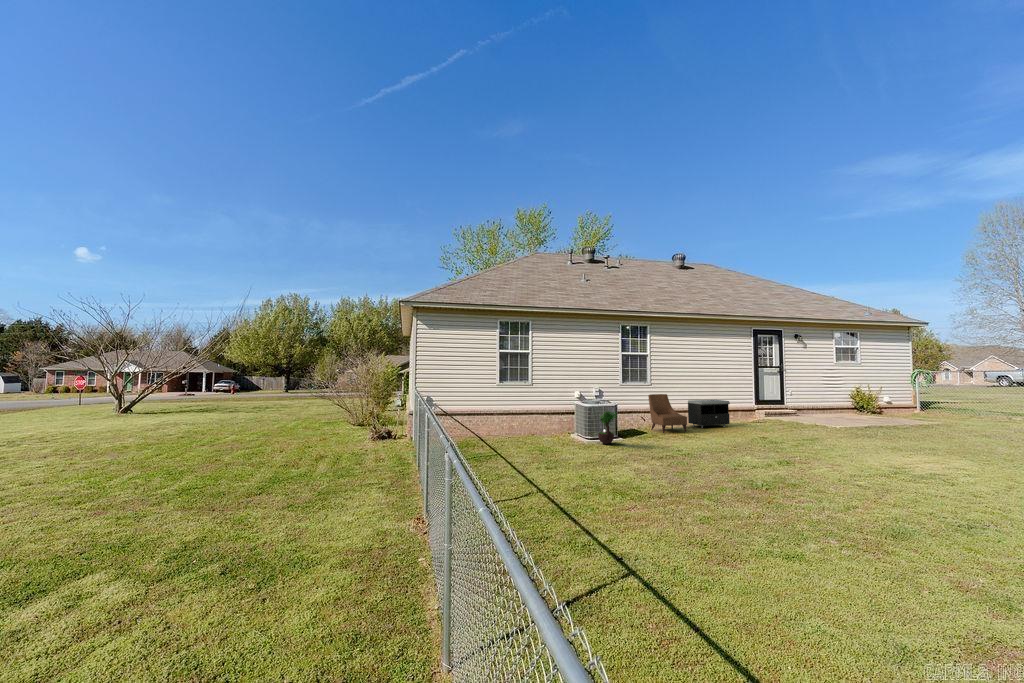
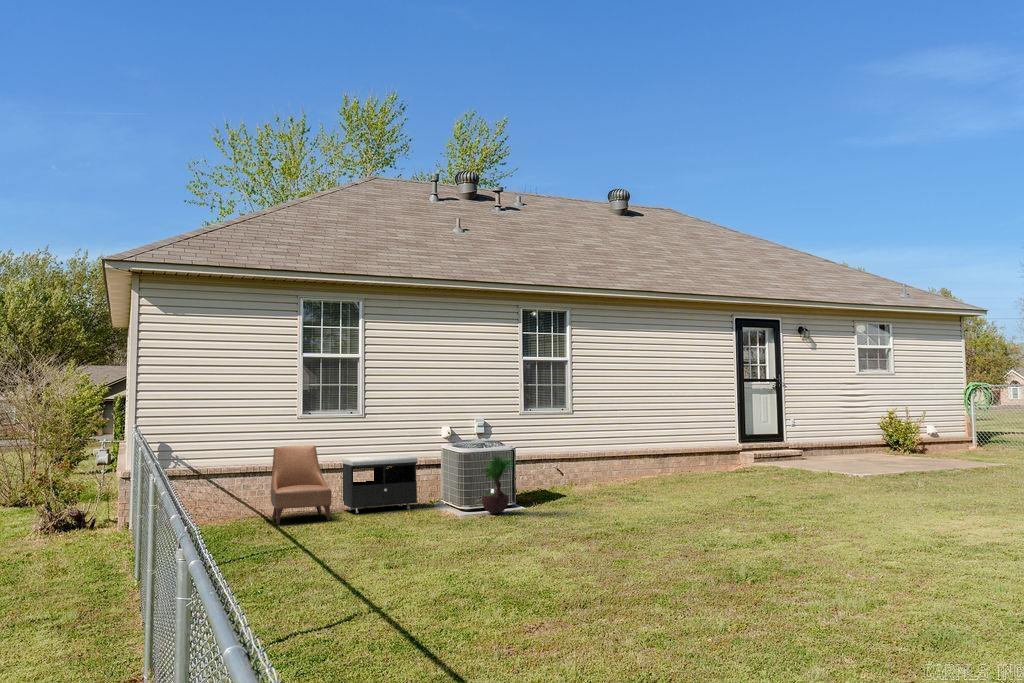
chair: present [648,394,687,433] -> present [271,445,332,524]
storage bench: present [688,400,730,428] -> present [341,455,417,513]

